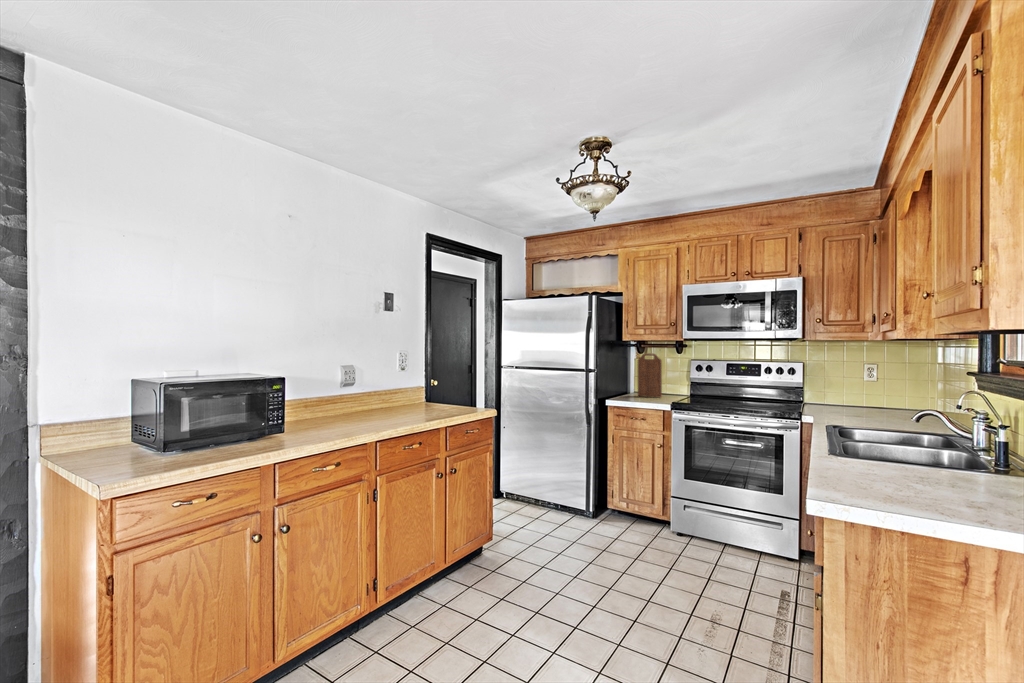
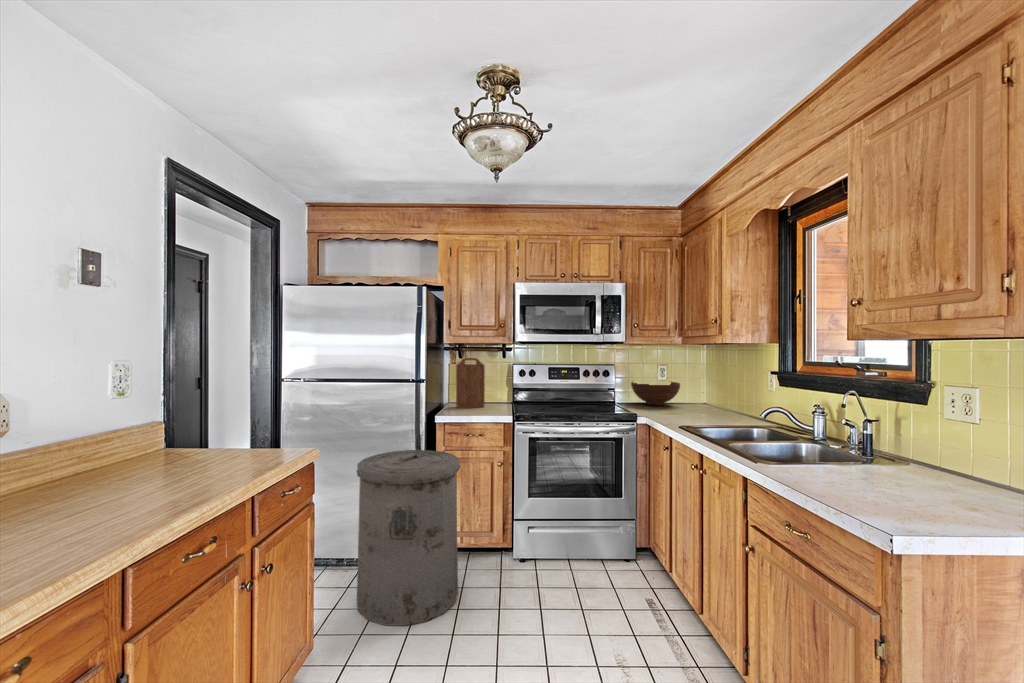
fruit bowl: none [824,381,888,408] -> present [631,382,680,405]
trash can: none [531,424,610,551] -> present [357,450,460,626]

